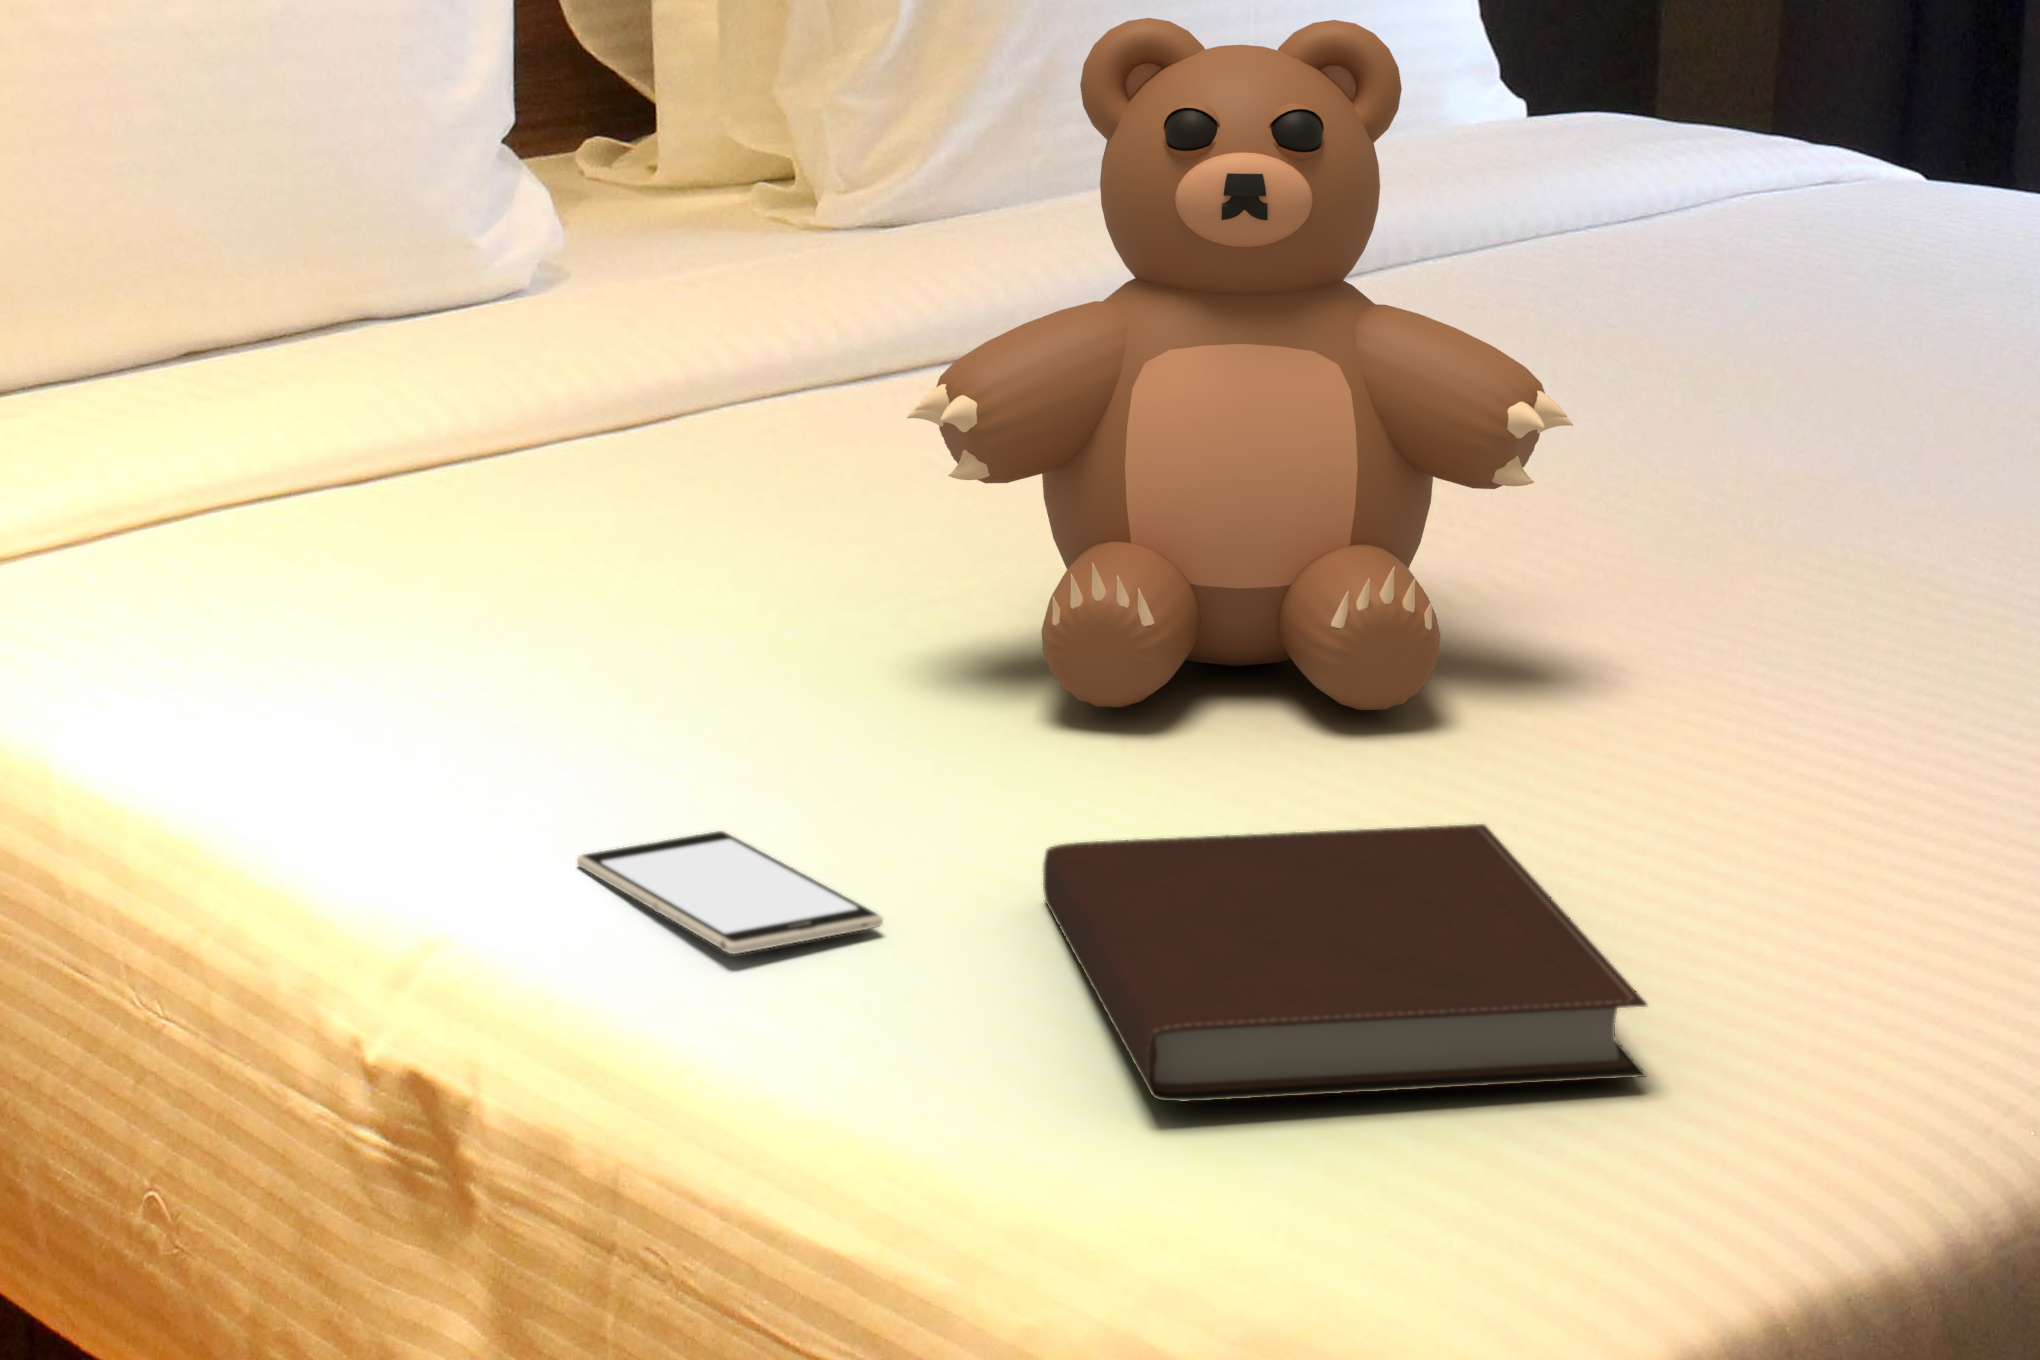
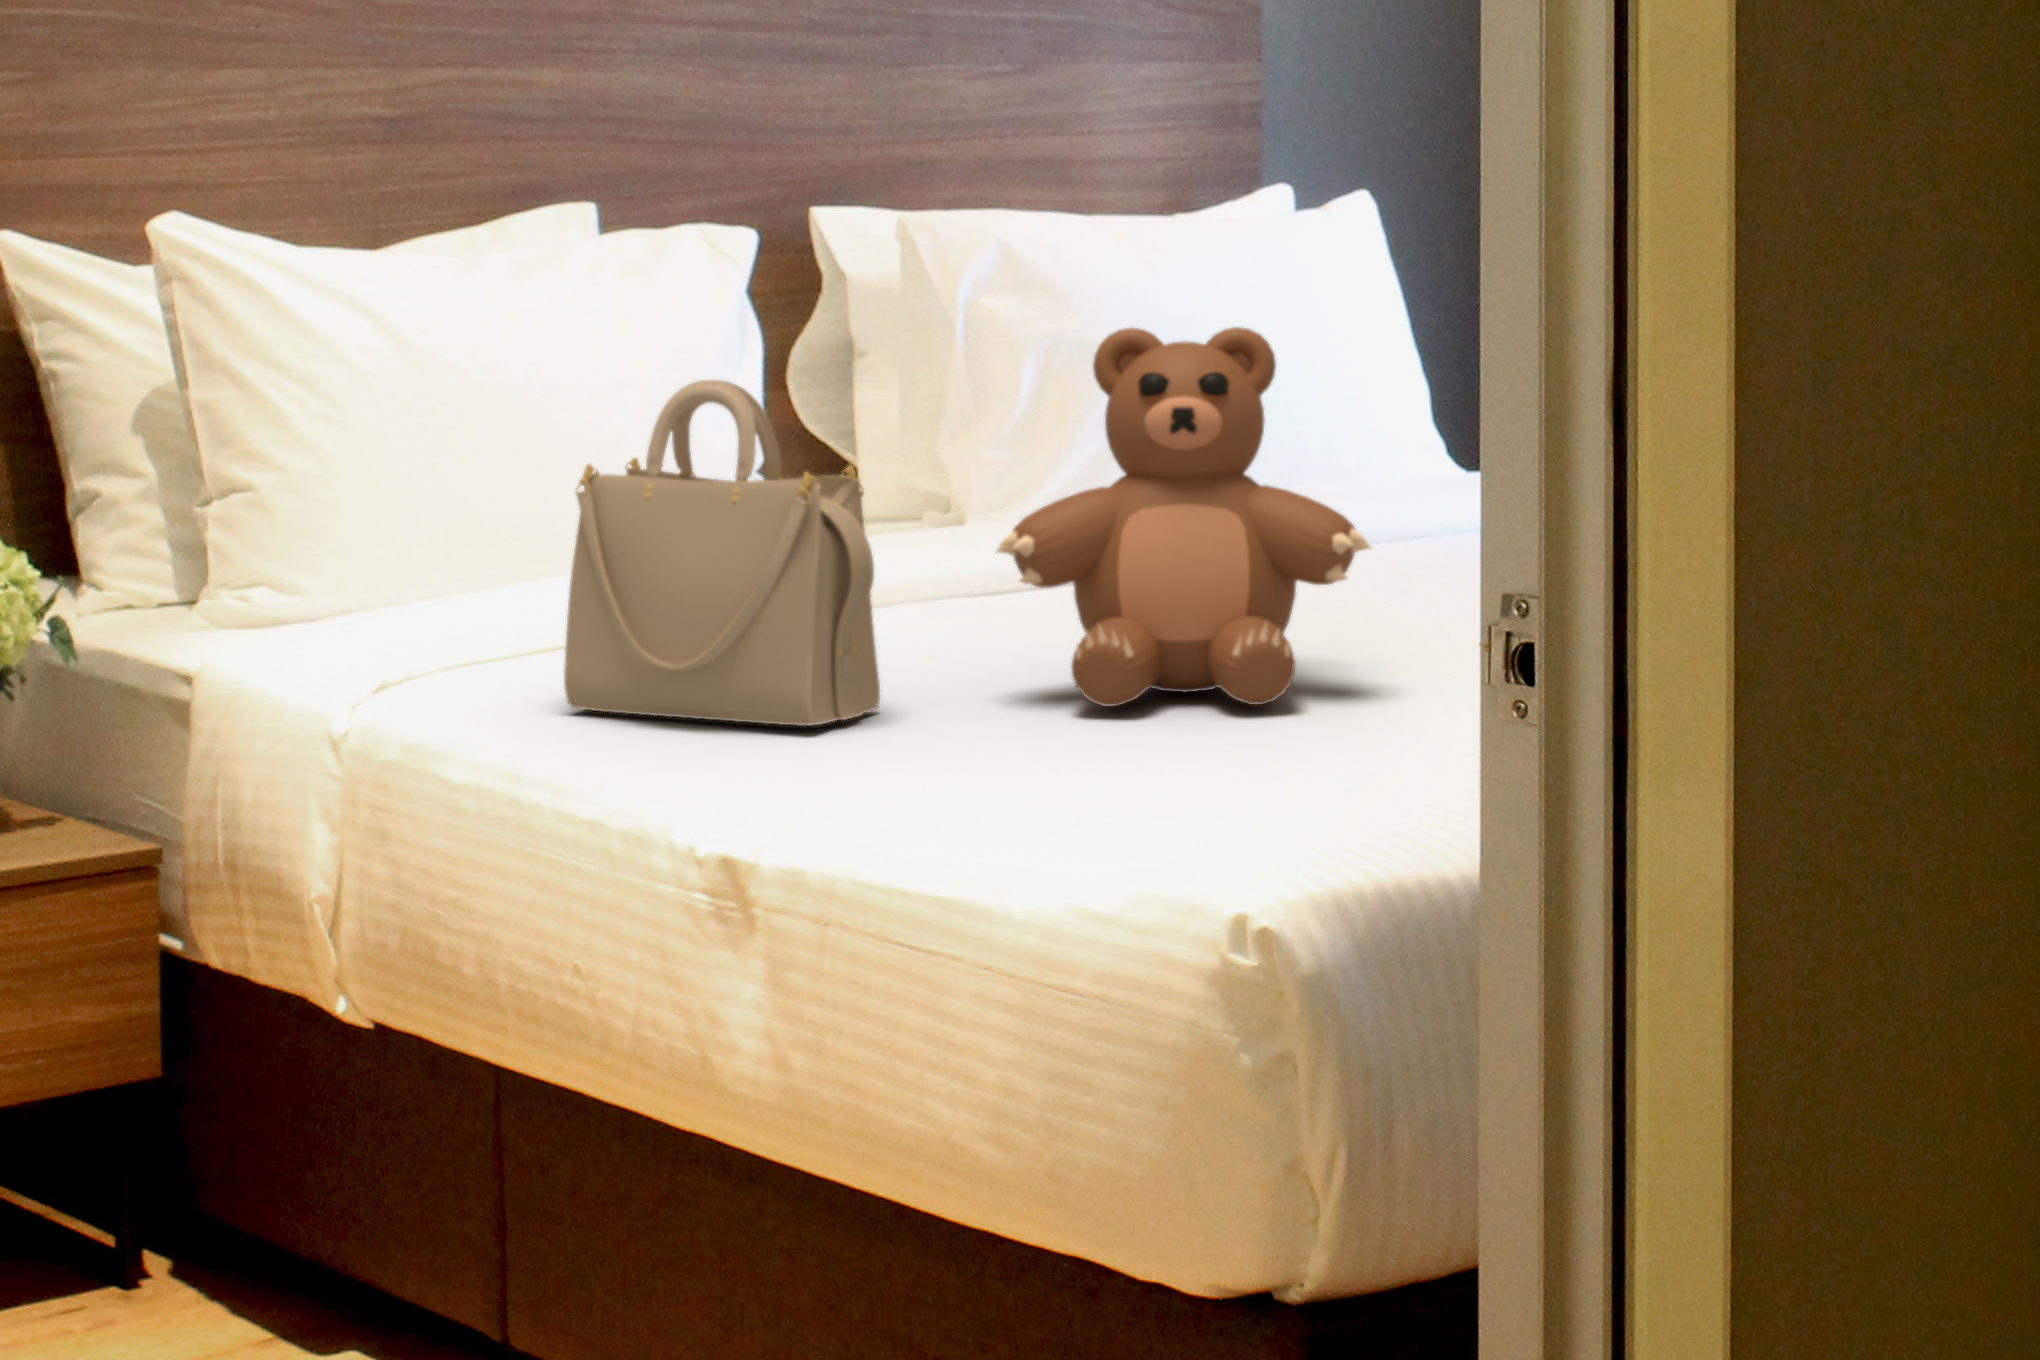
handbag: none [154,110,703,745] -> present [564,380,880,726]
notebook: present [1043,824,1647,1101] -> none [1064,735,1367,831]
smartphone: present [577,831,883,954] -> none [810,756,976,794]

